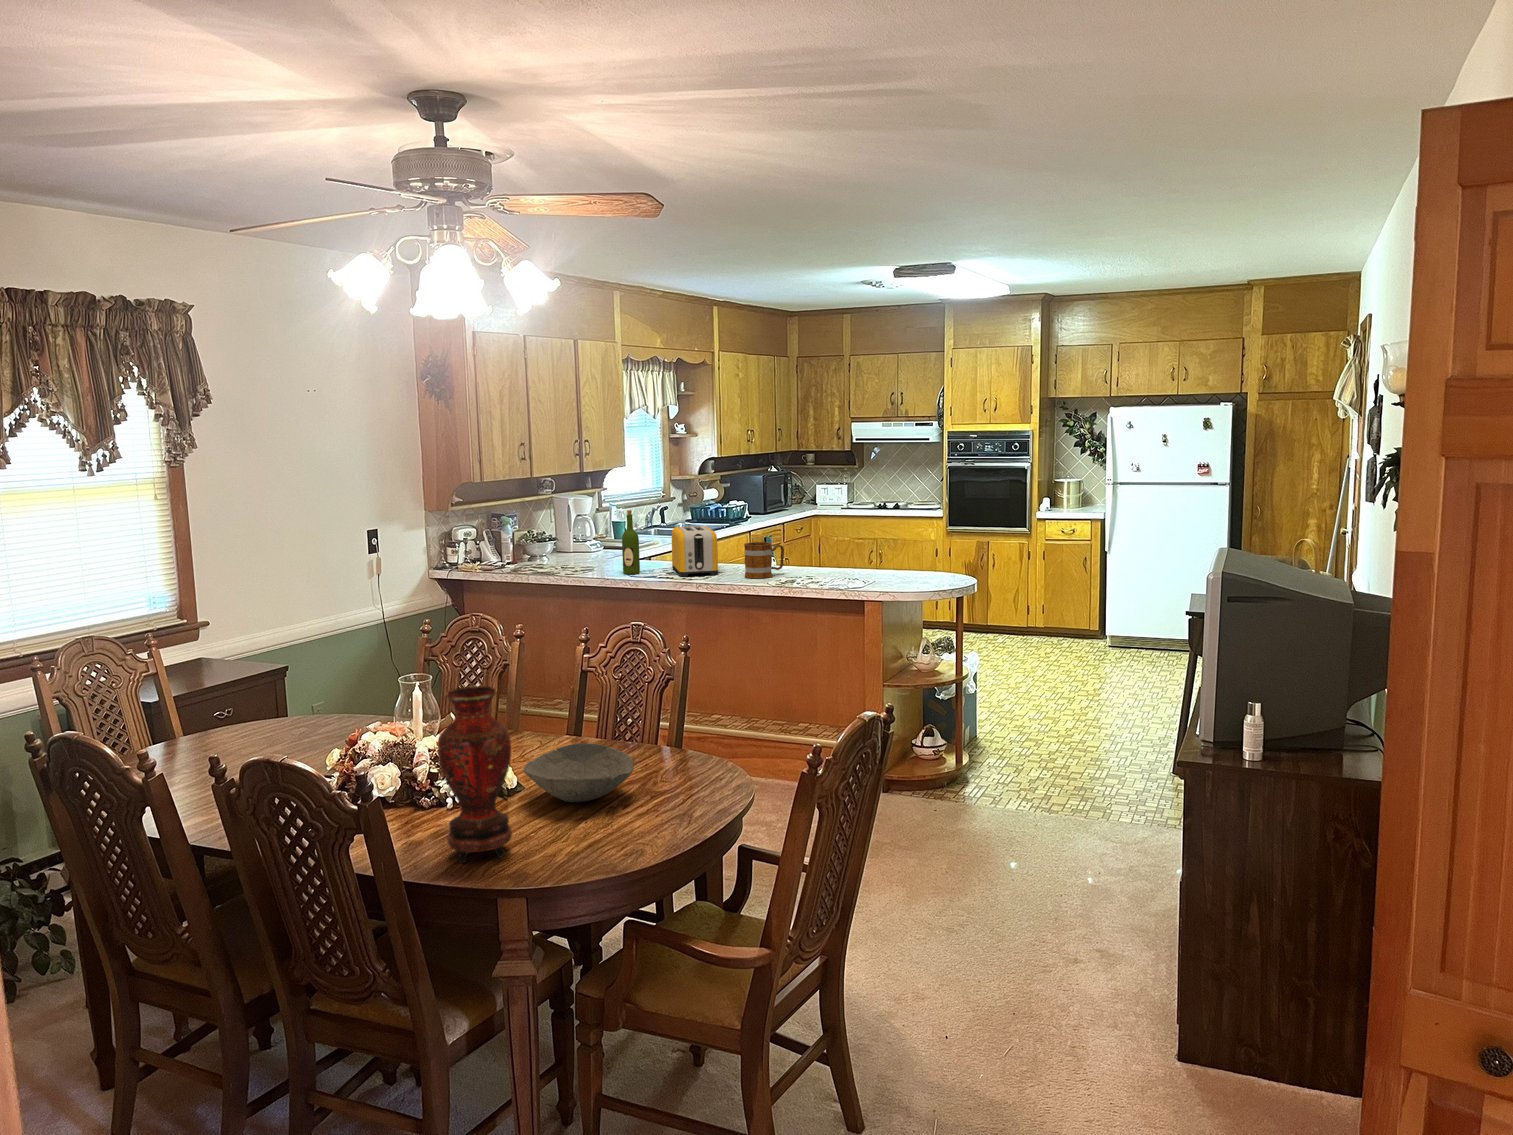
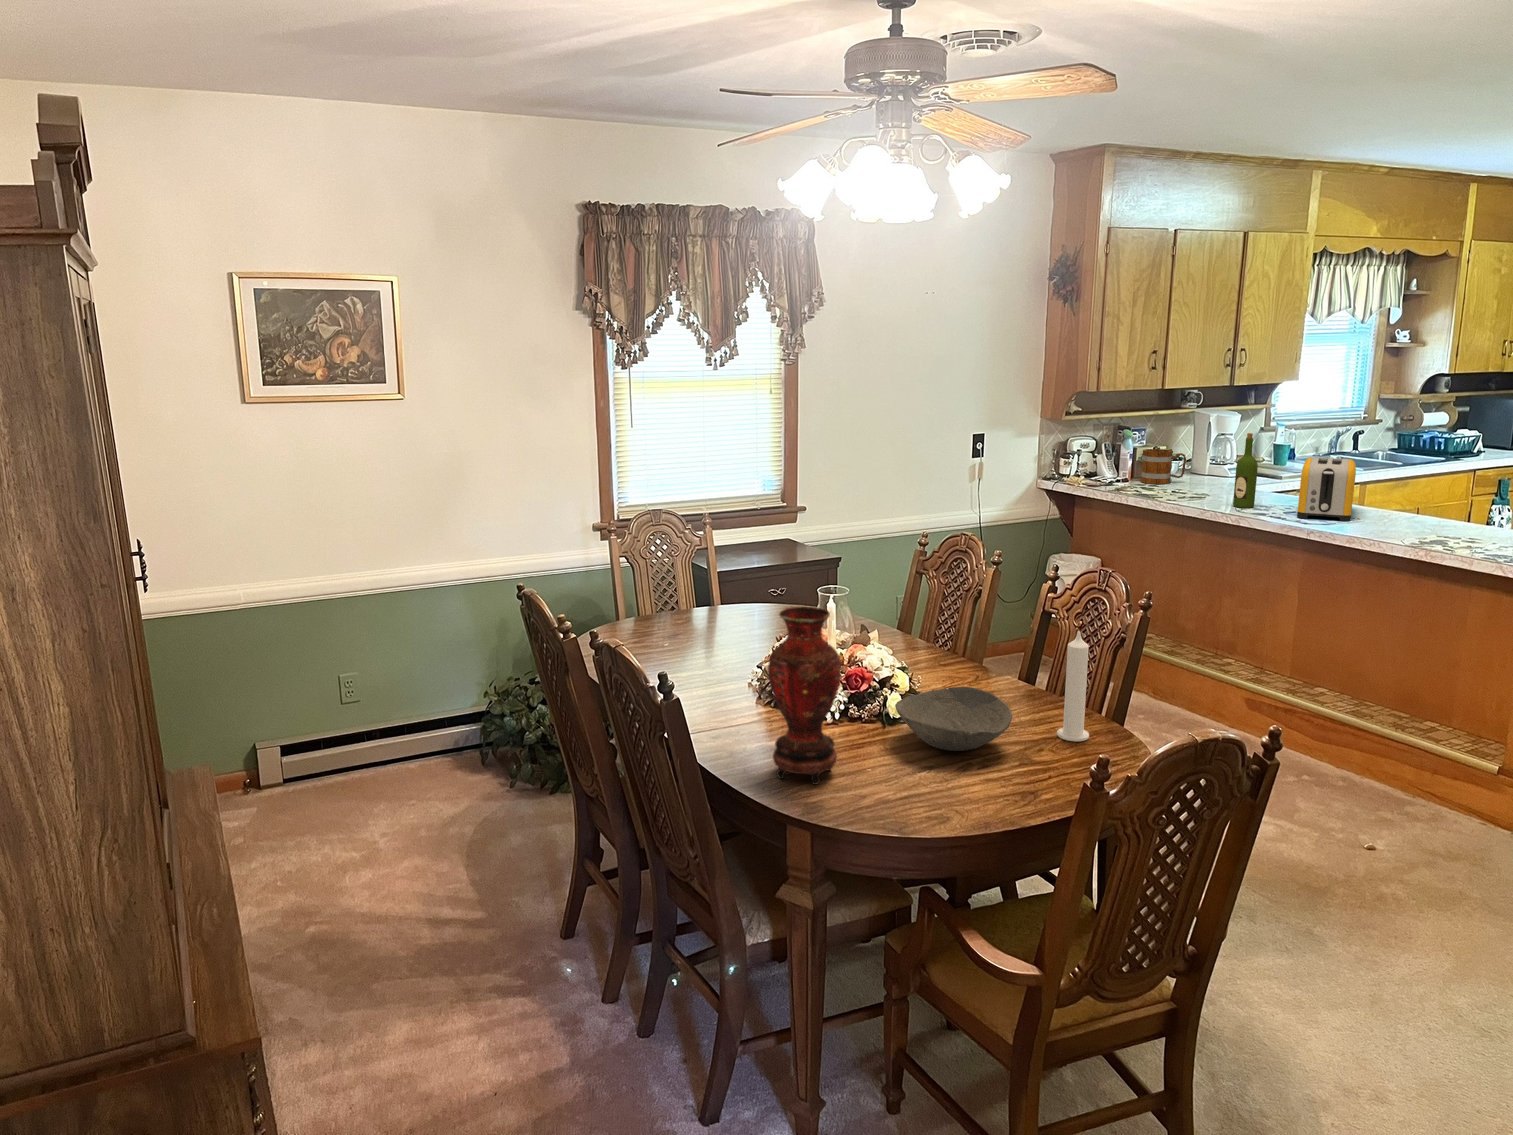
mug: present [744,542,784,578] -> present [1141,449,1186,484]
candle: none [651,674,678,771] -> present [1057,631,1089,741]

